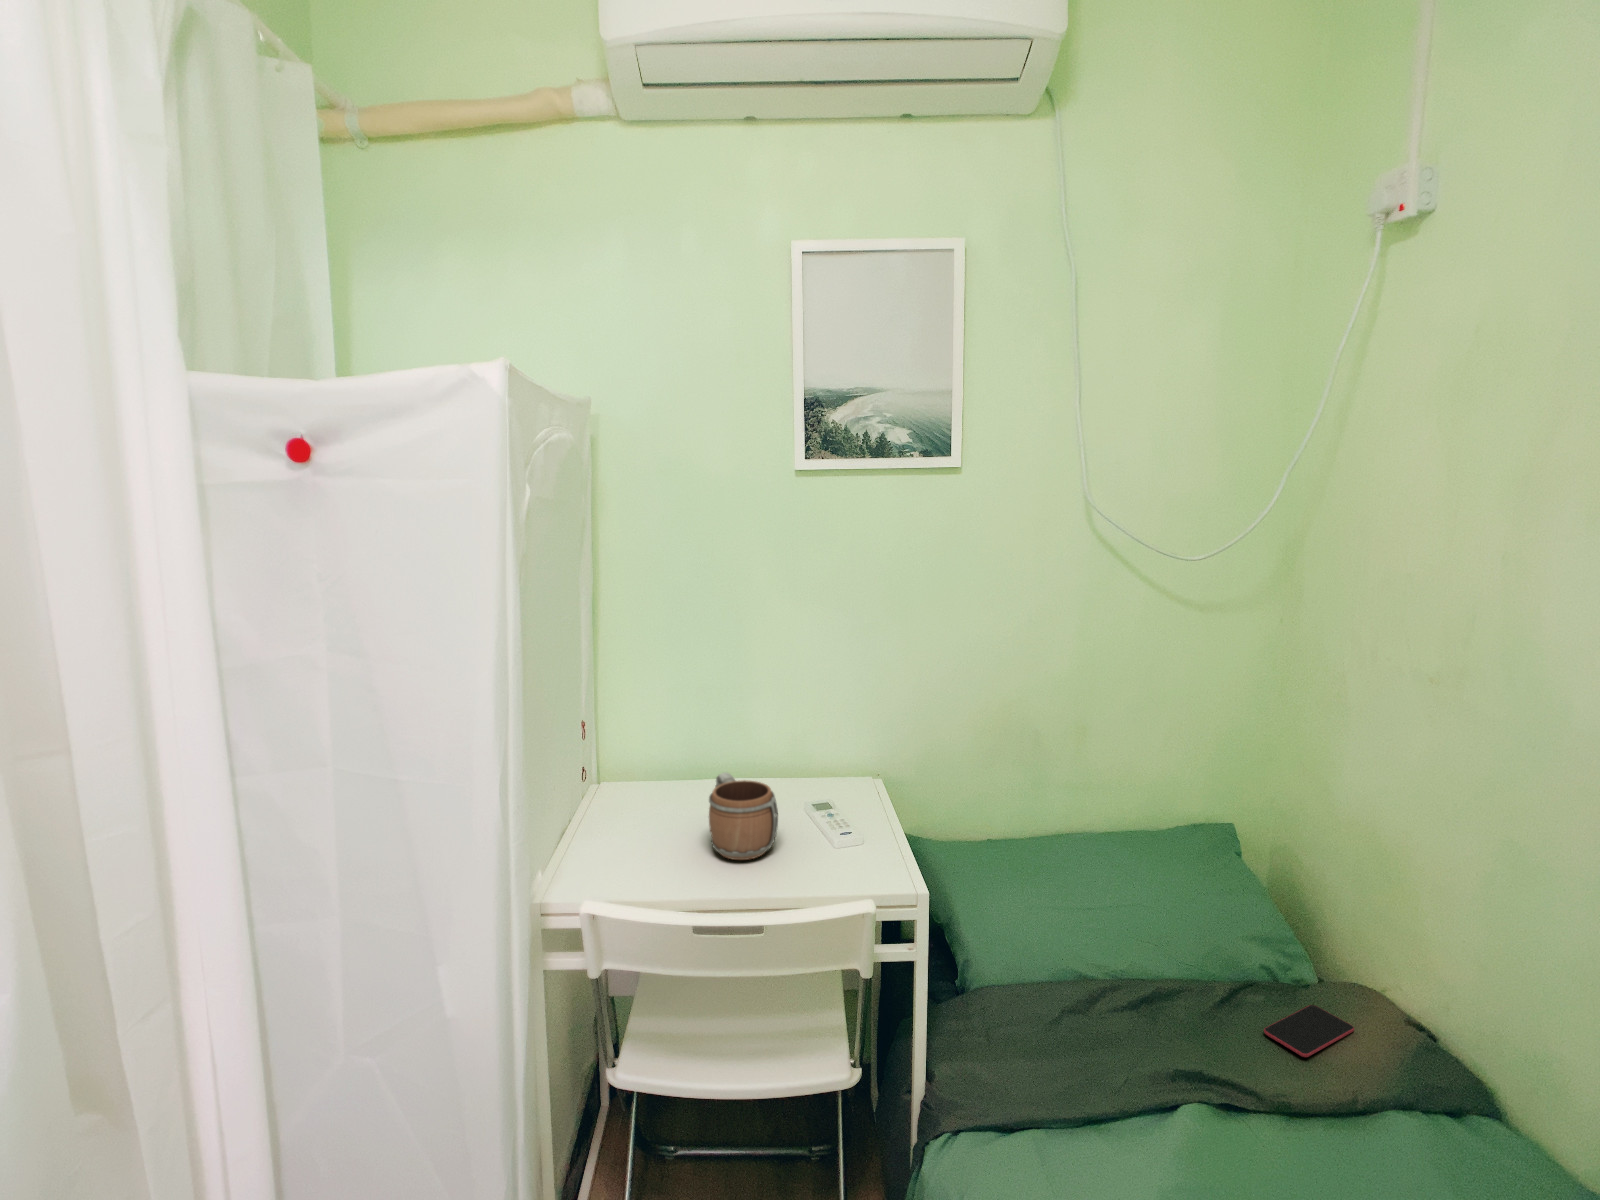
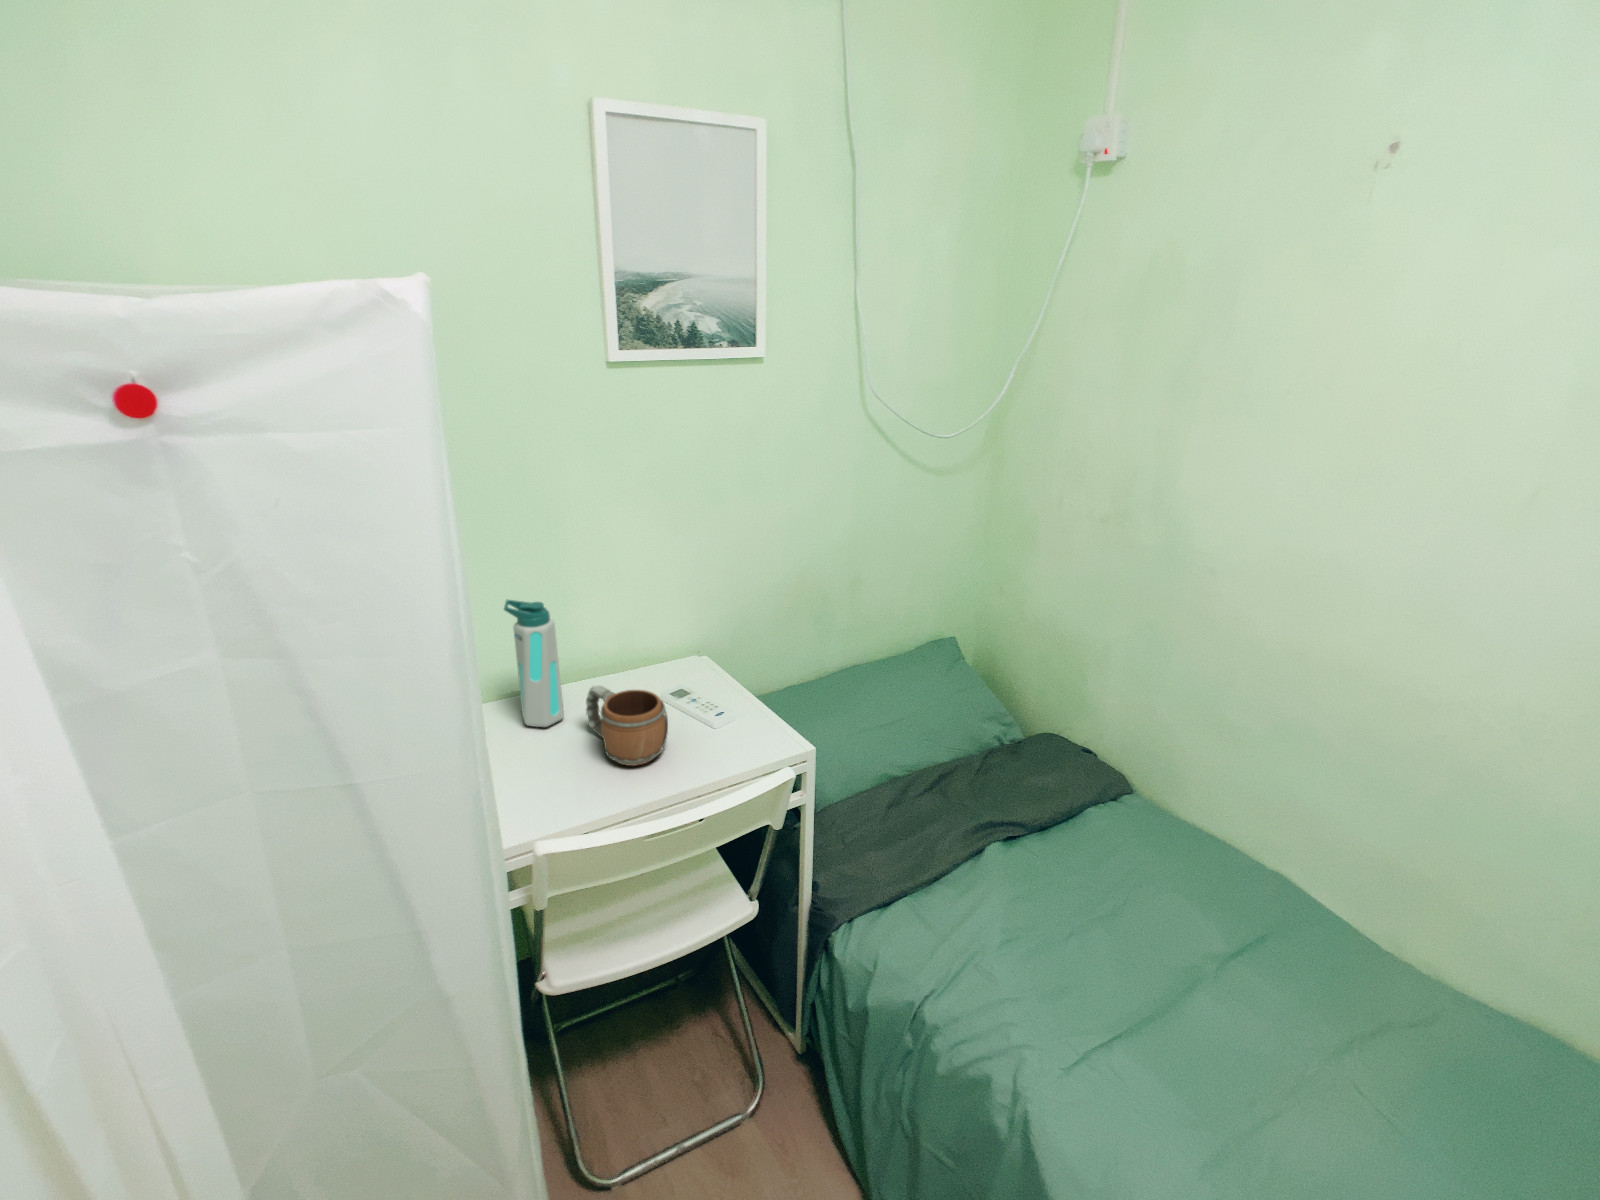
water bottle: none [658,678,709,811] -> present [504,600,564,727]
smartphone: present [1264,1005,1354,1057] -> none [1011,755,1054,791]

